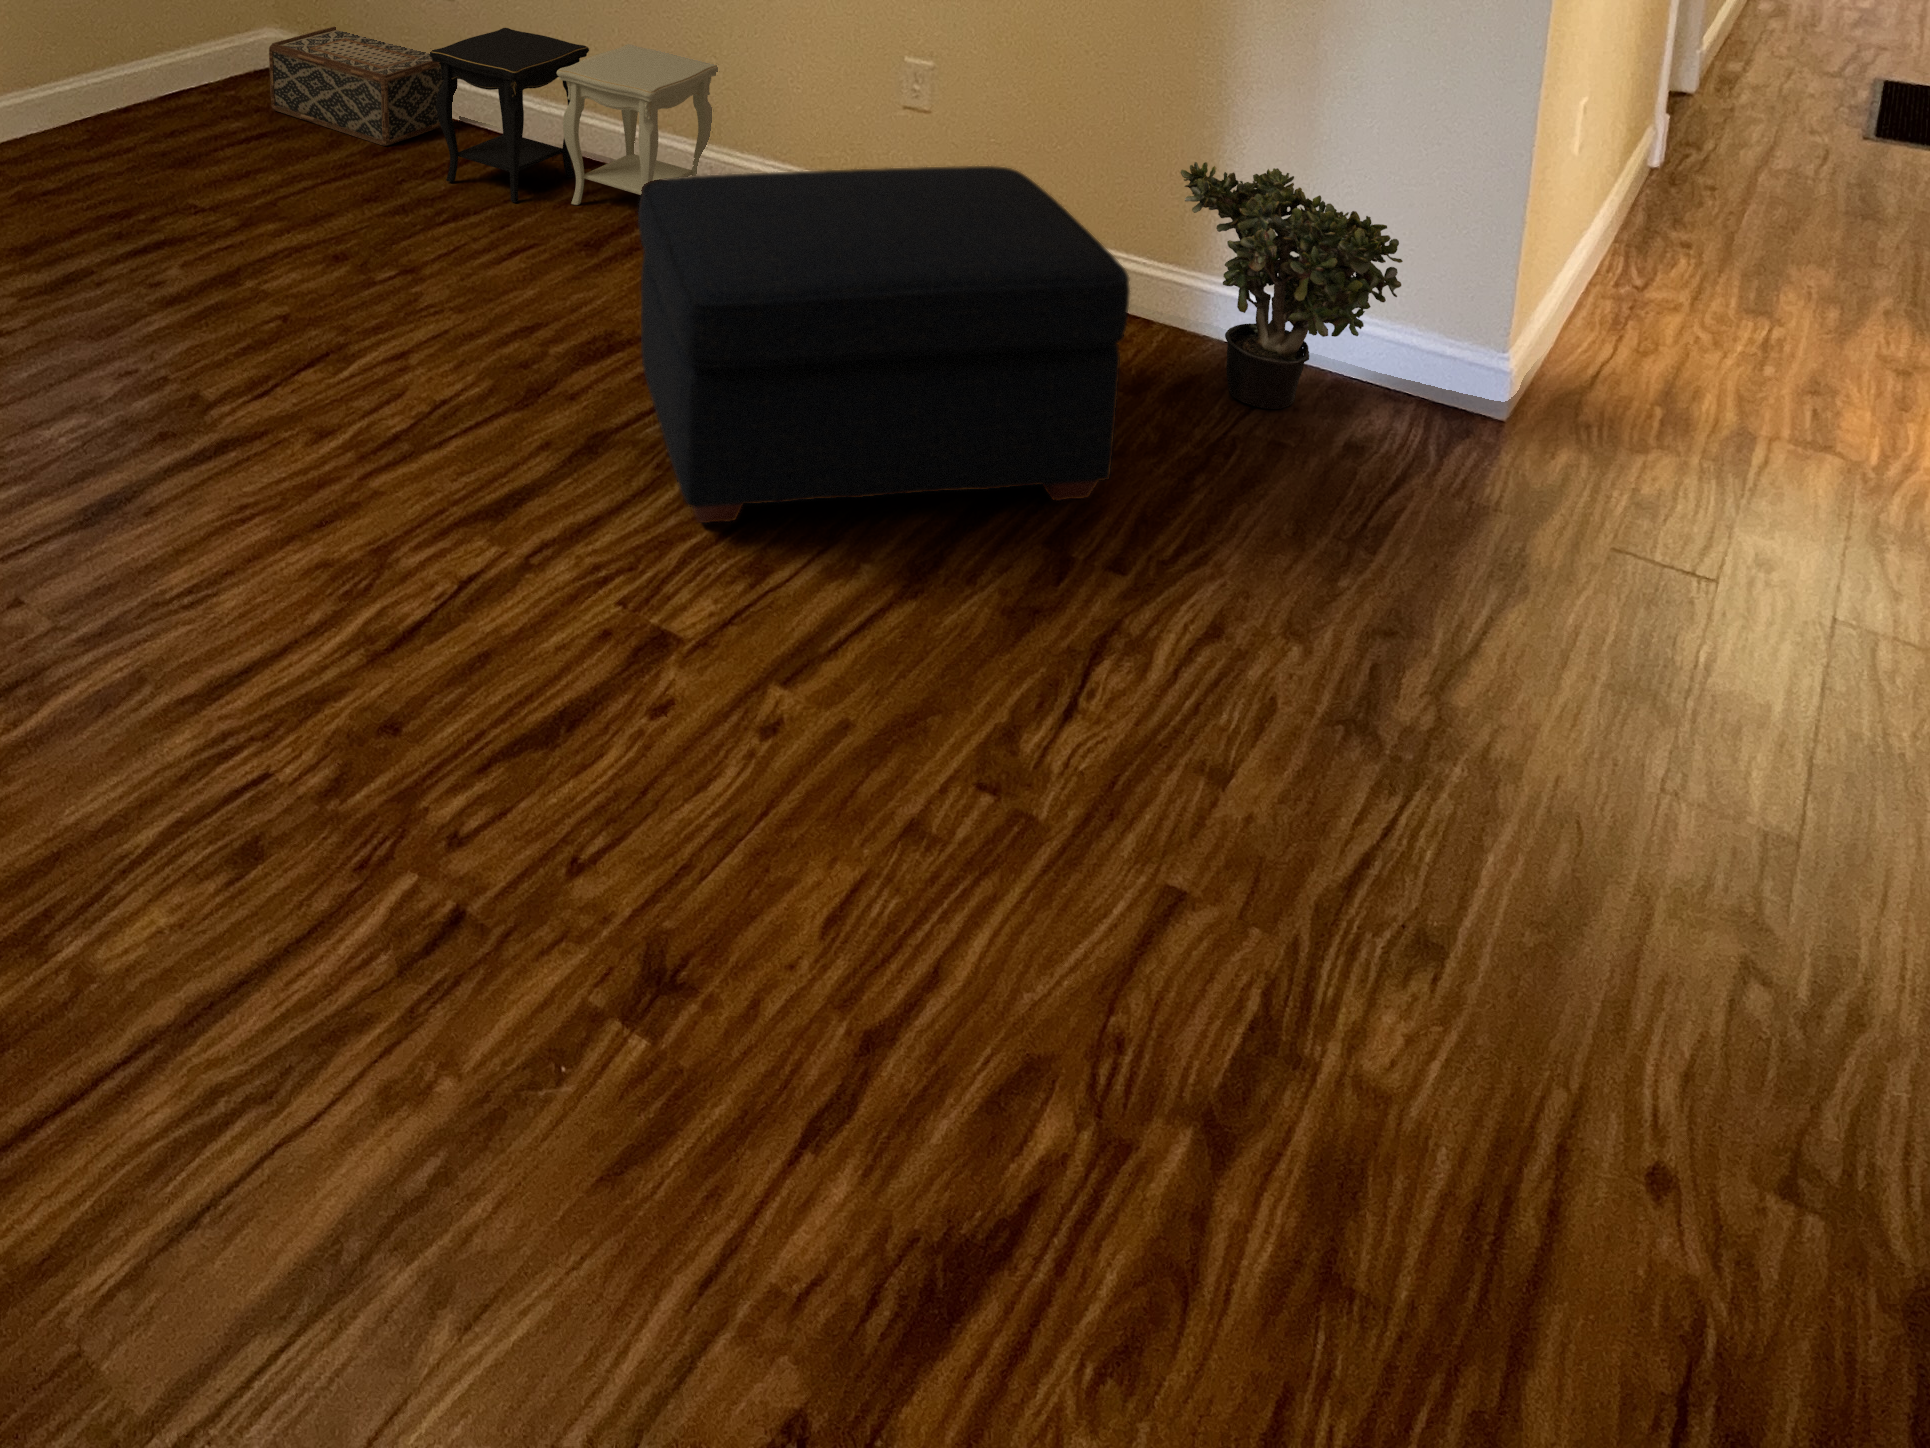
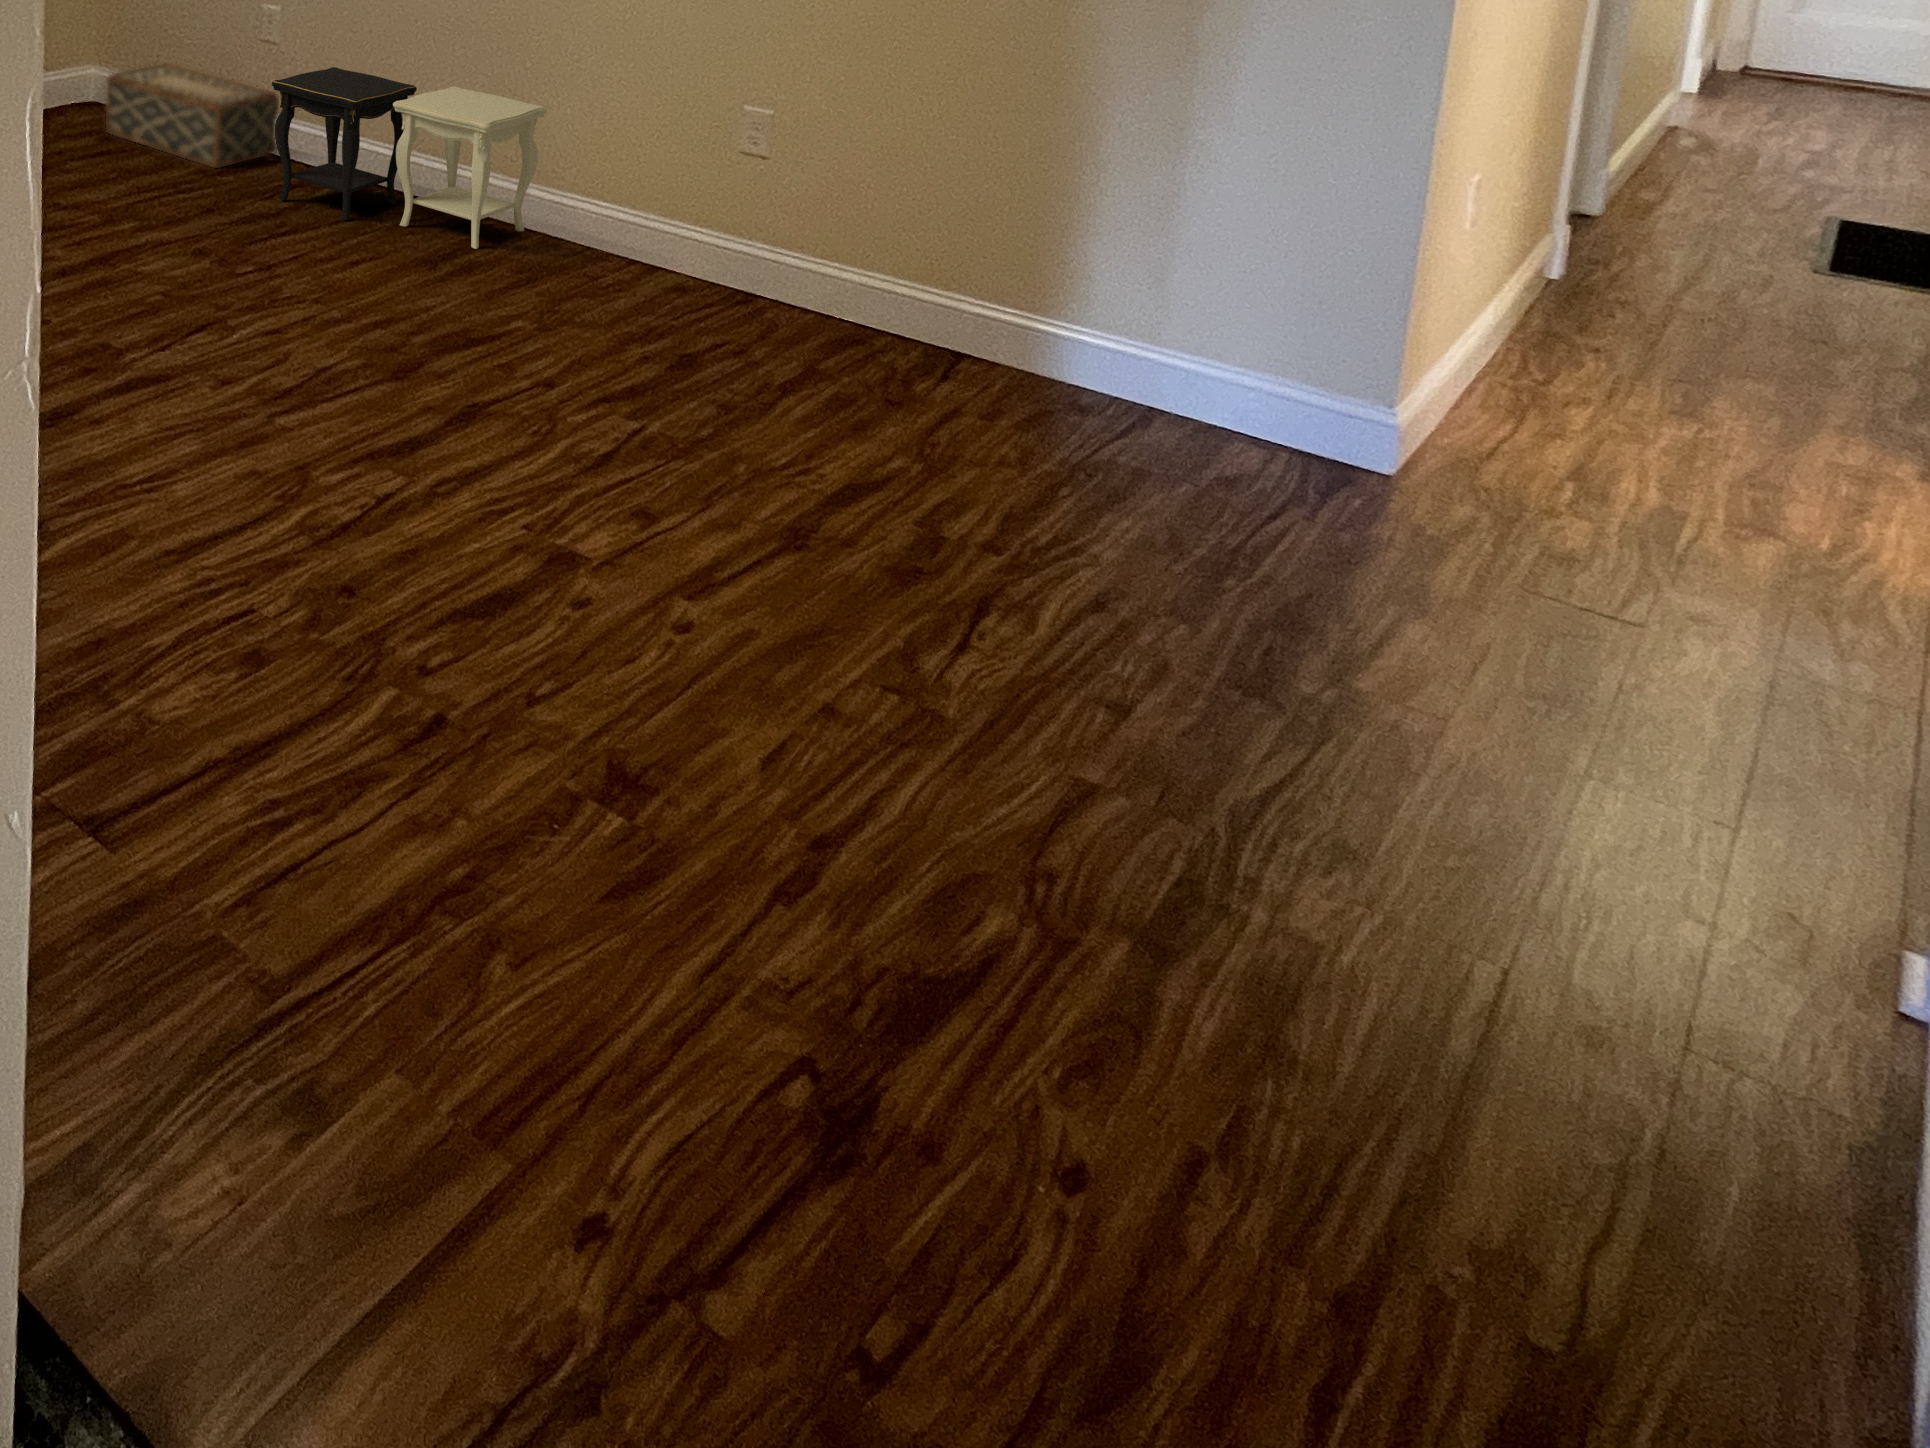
potted plant: present [1181,162,1403,409] -> none [1039,205,1284,445]
ottoman: present [638,166,1130,523] -> none [506,184,1006,496]

